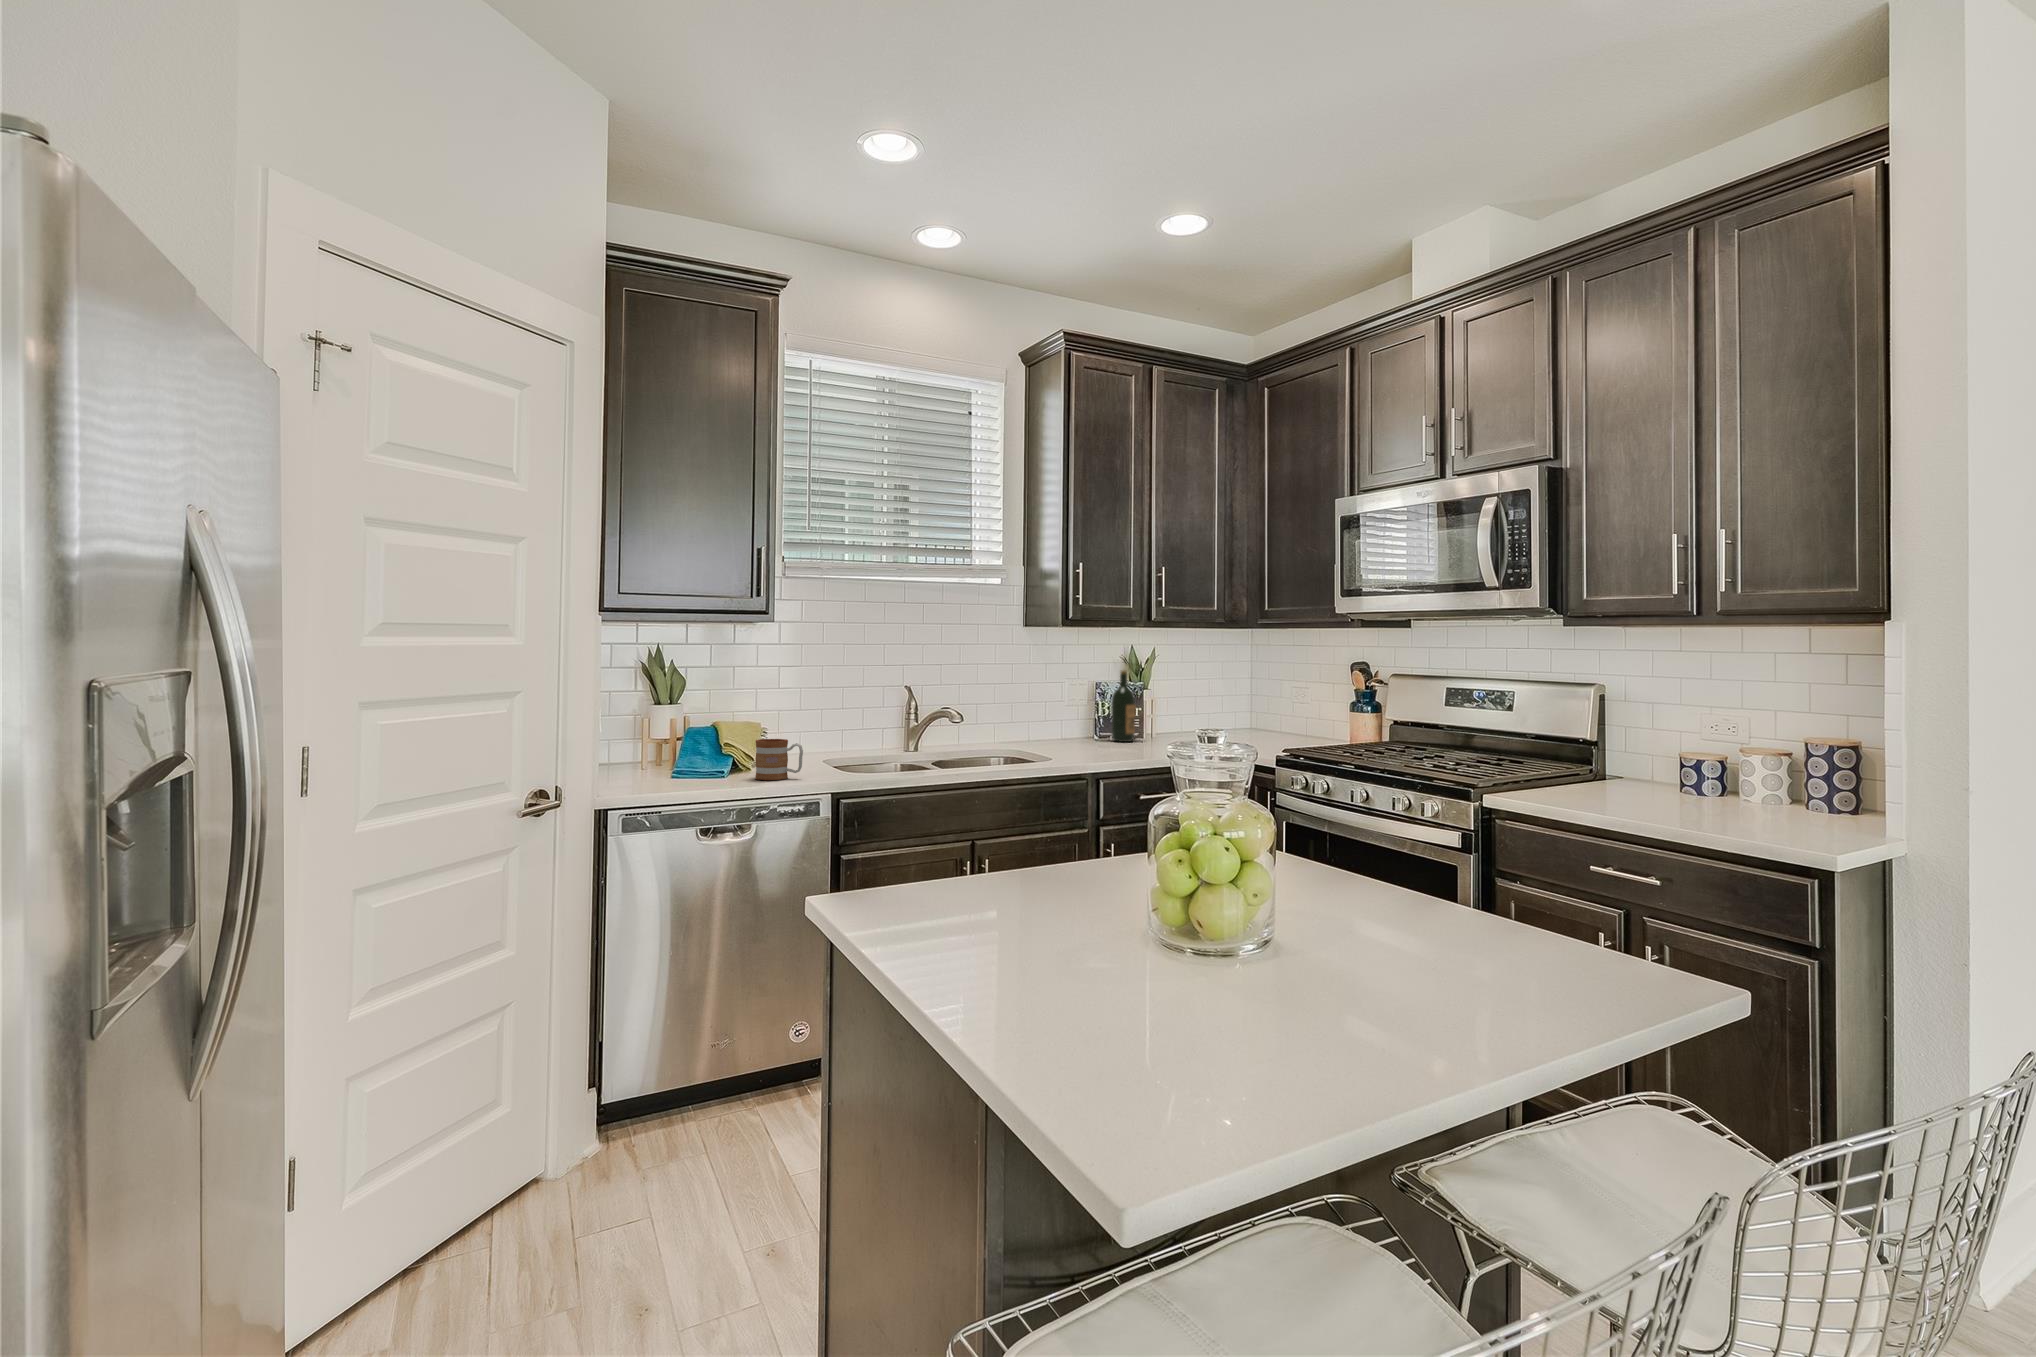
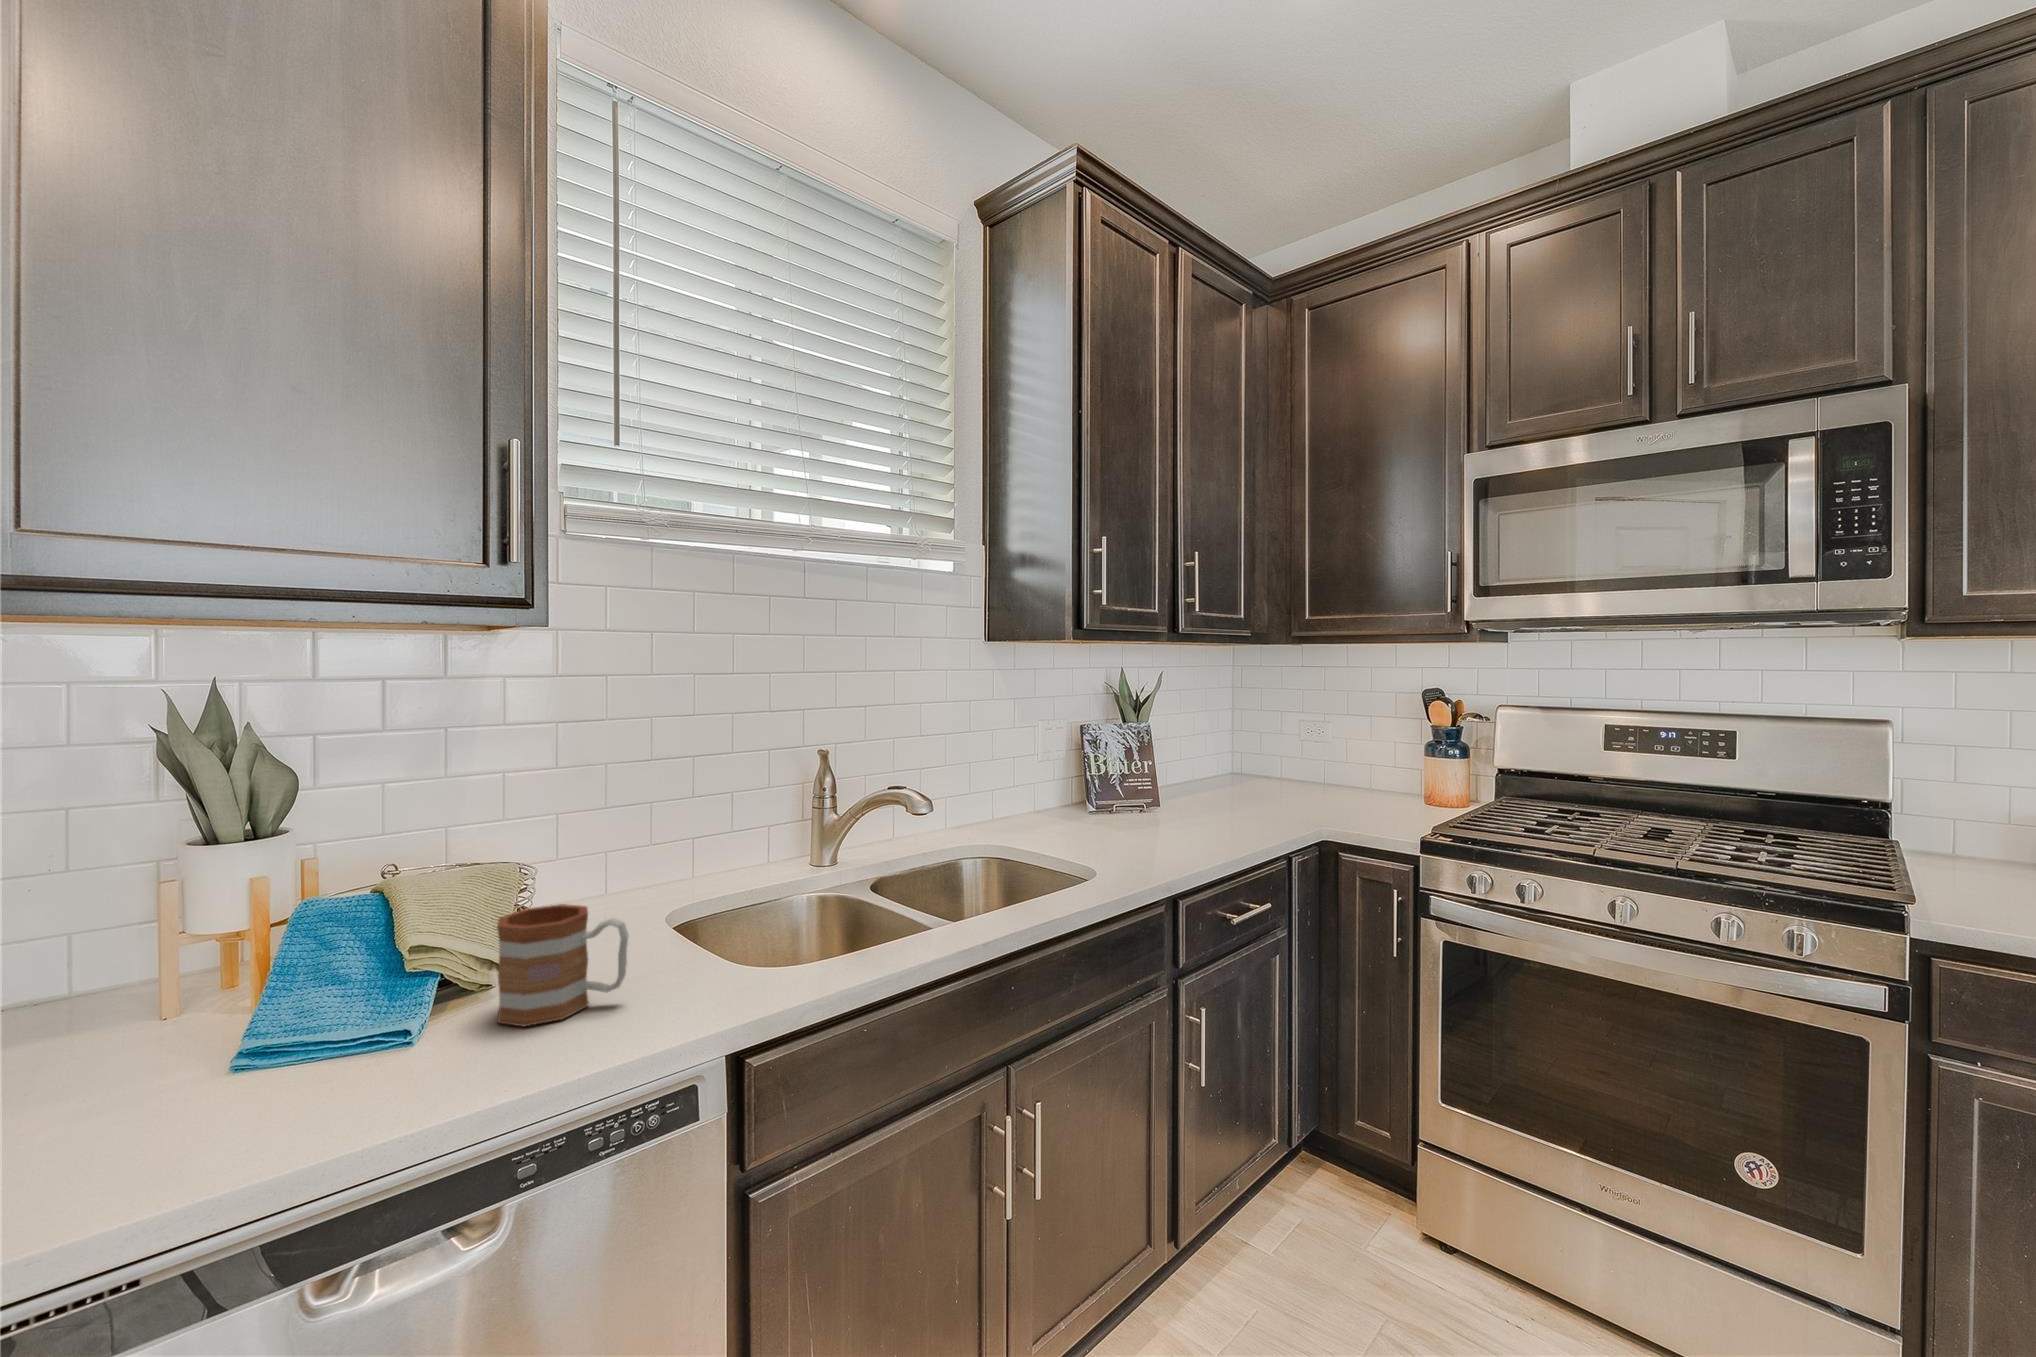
wine bottle: present [1111,670,1136,742] -> none [1110,707,1146,813]

